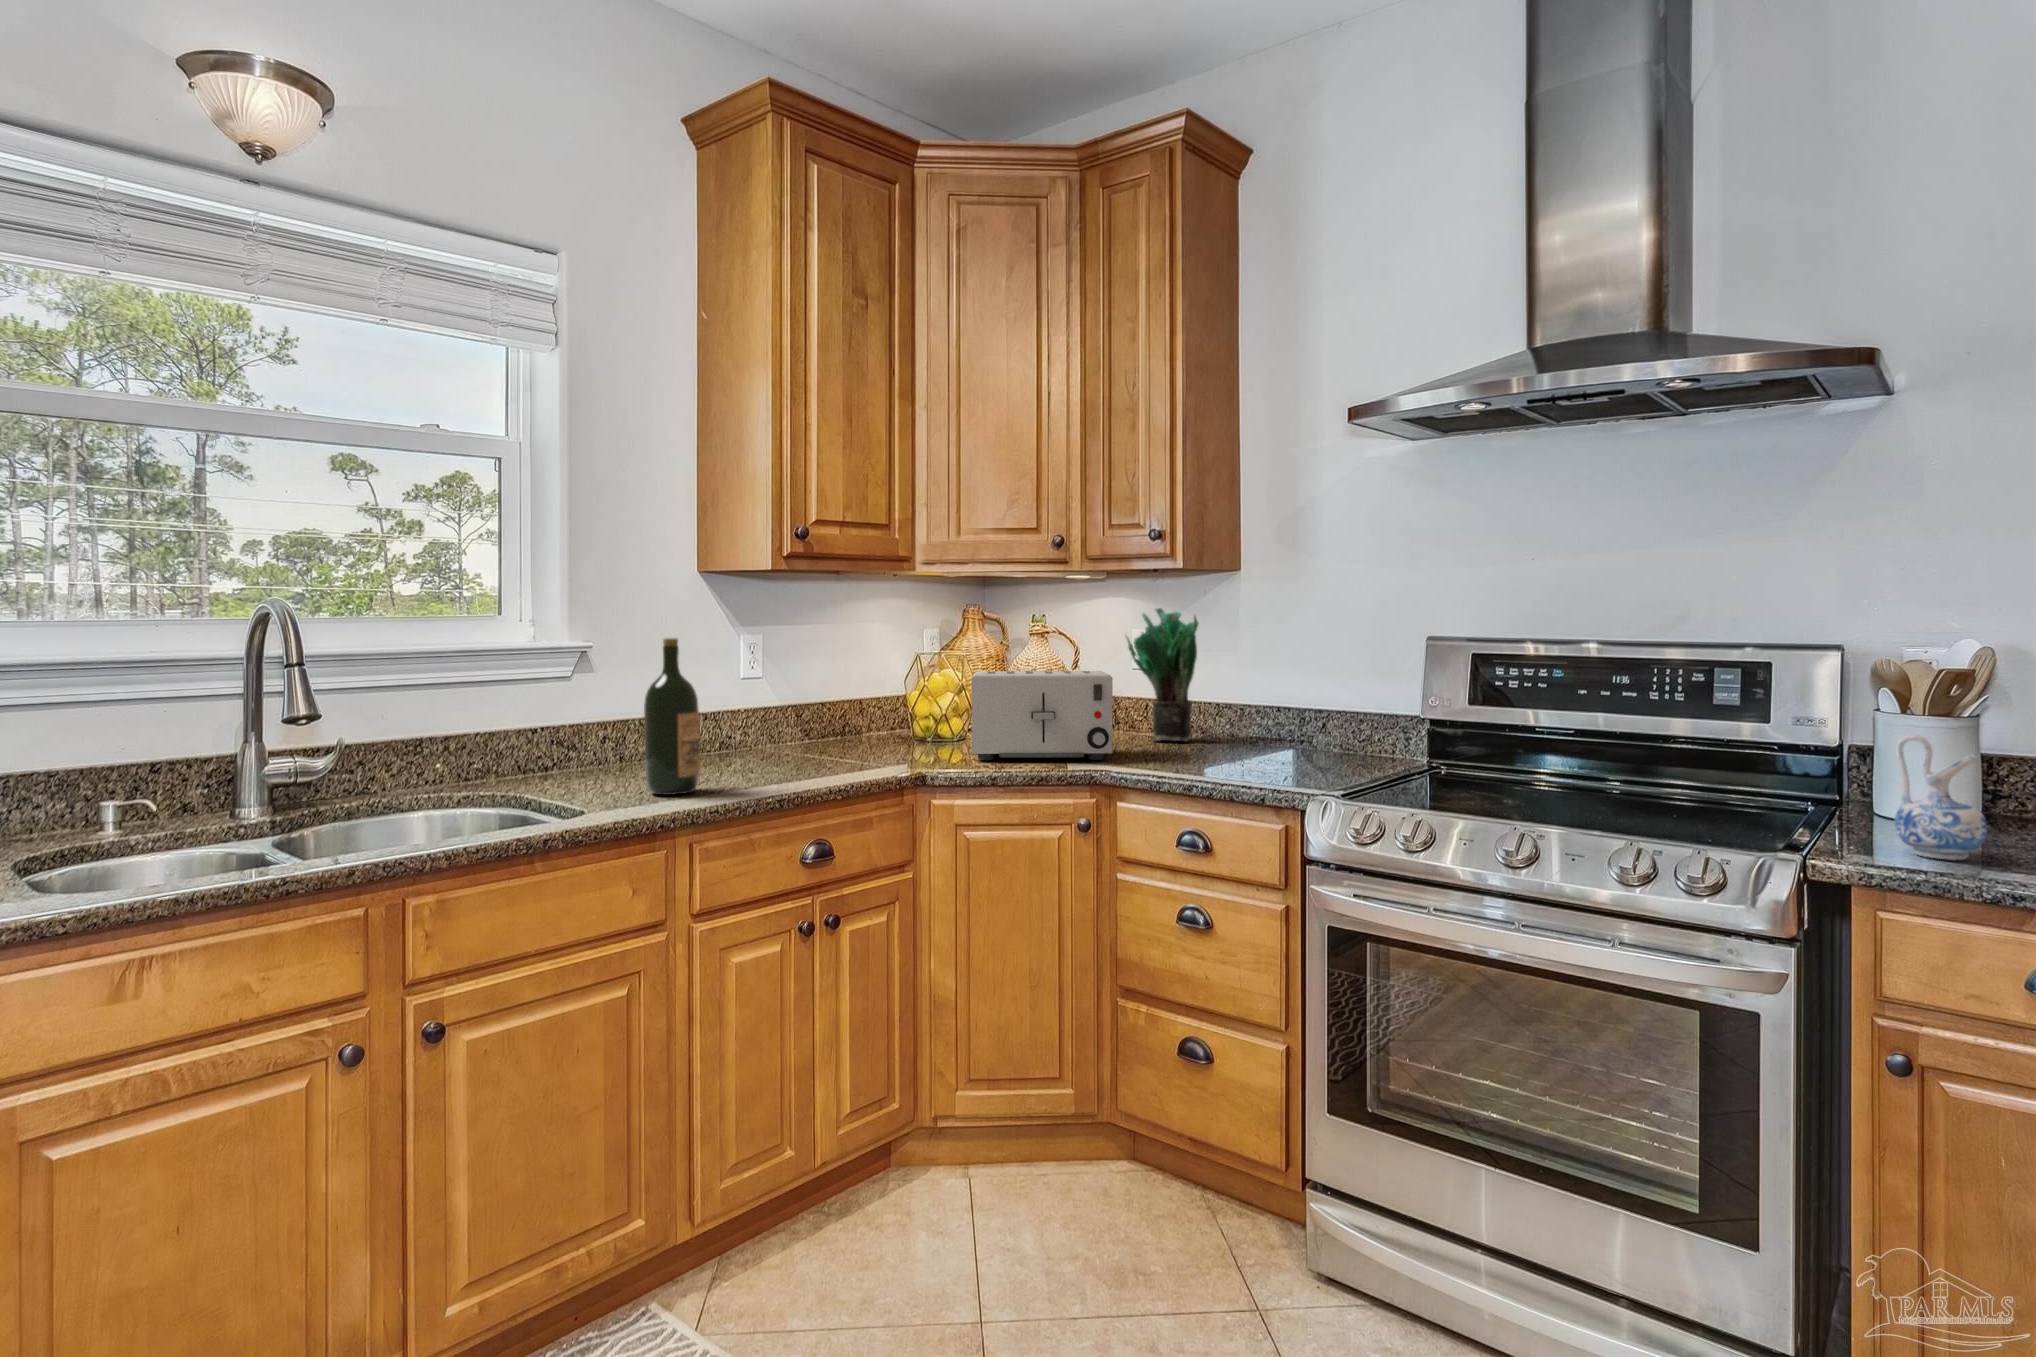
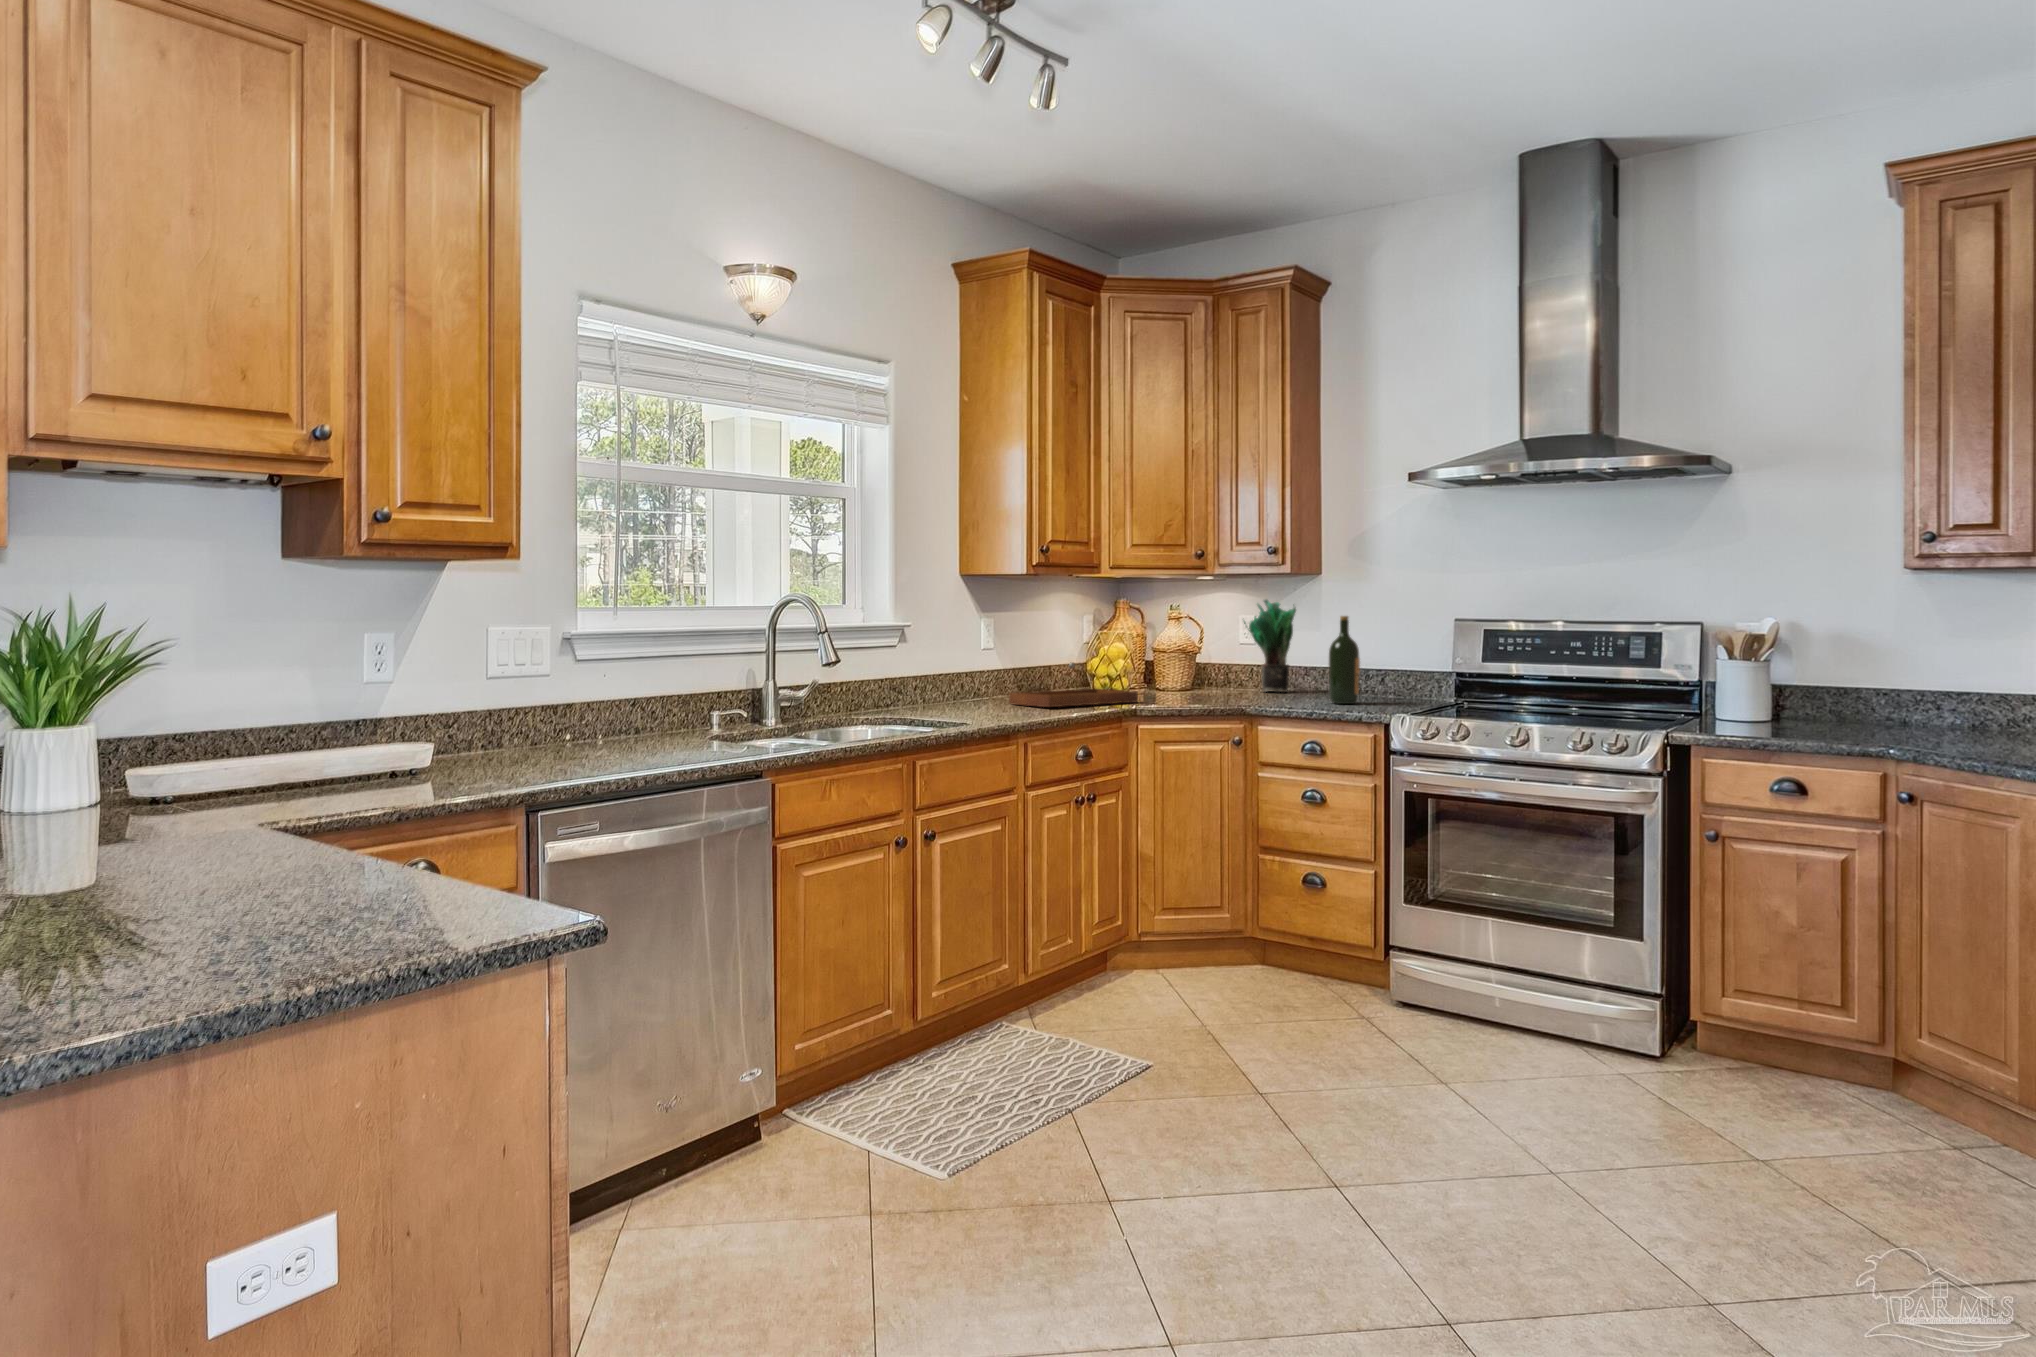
wine bottle: present [644,638,700,795] -> present [1328,616,1360,704]
toaster: present [971,671,1113,760] -> none [1149,642,1251,701]
tray: none [734,703,937,777] -> present [1009,663,1138,707]
ceramic pitcher: present [1894,735,1987,860] -> none [1715,668,1759,732]

